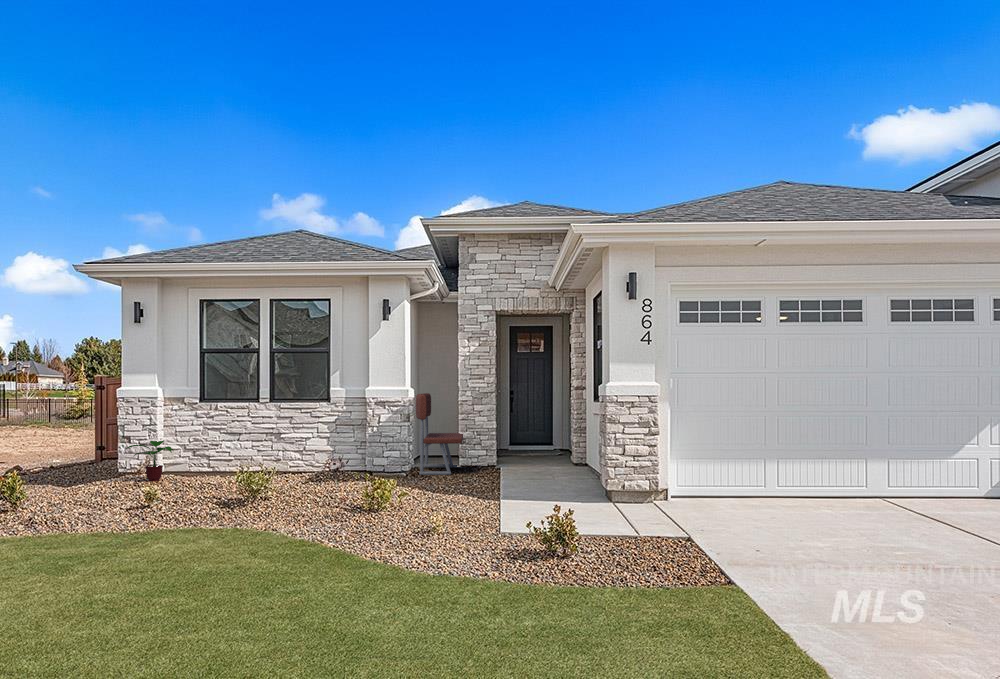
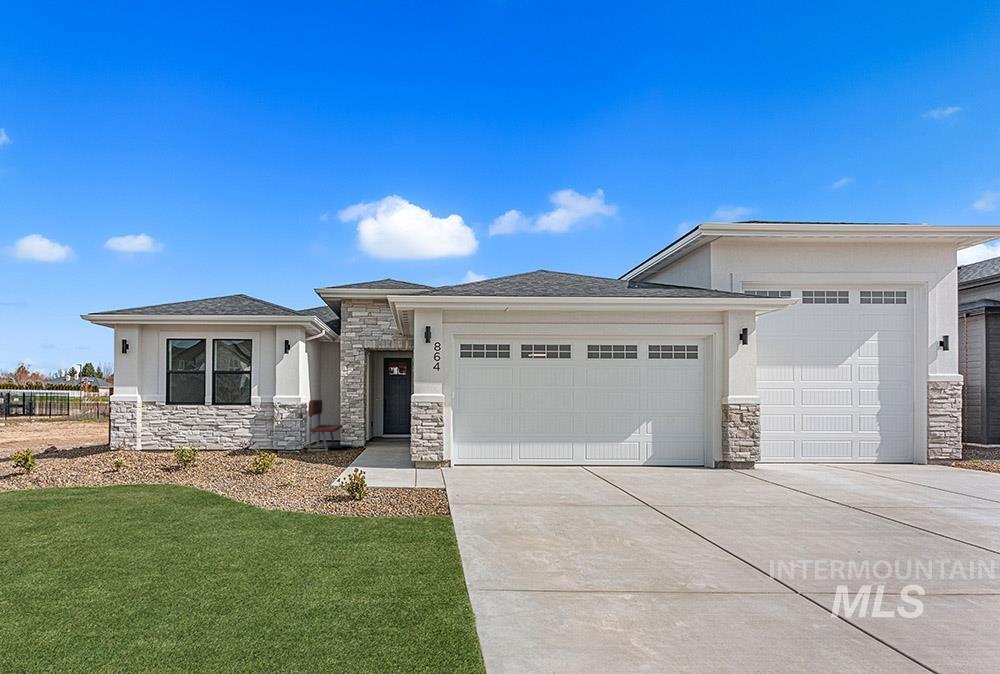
potted plant: present [126,440,174,481] -> none [112,430,146,456]

